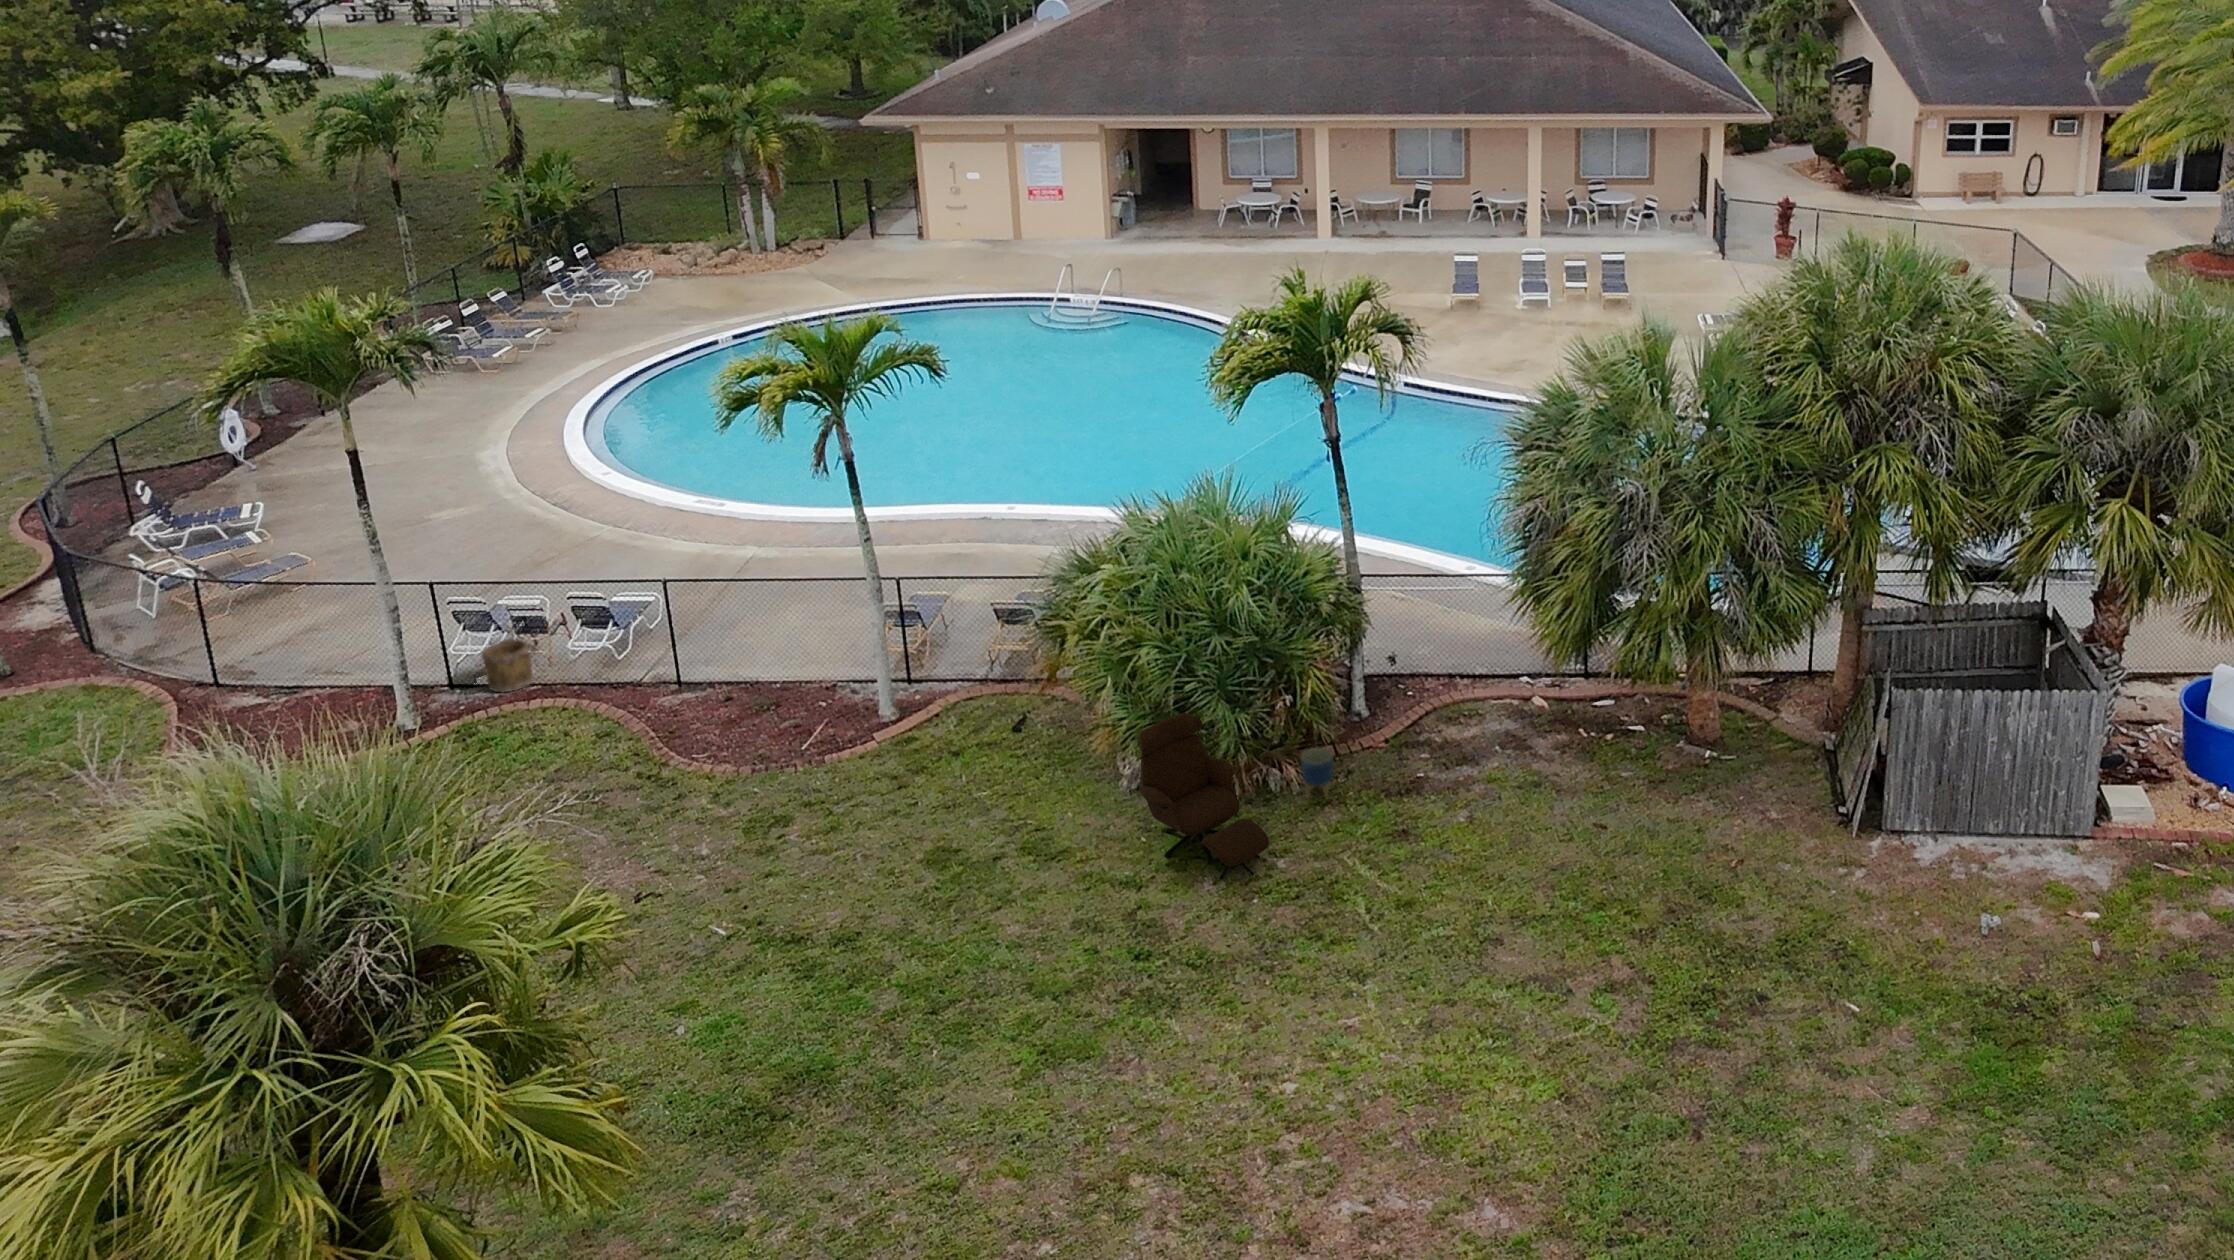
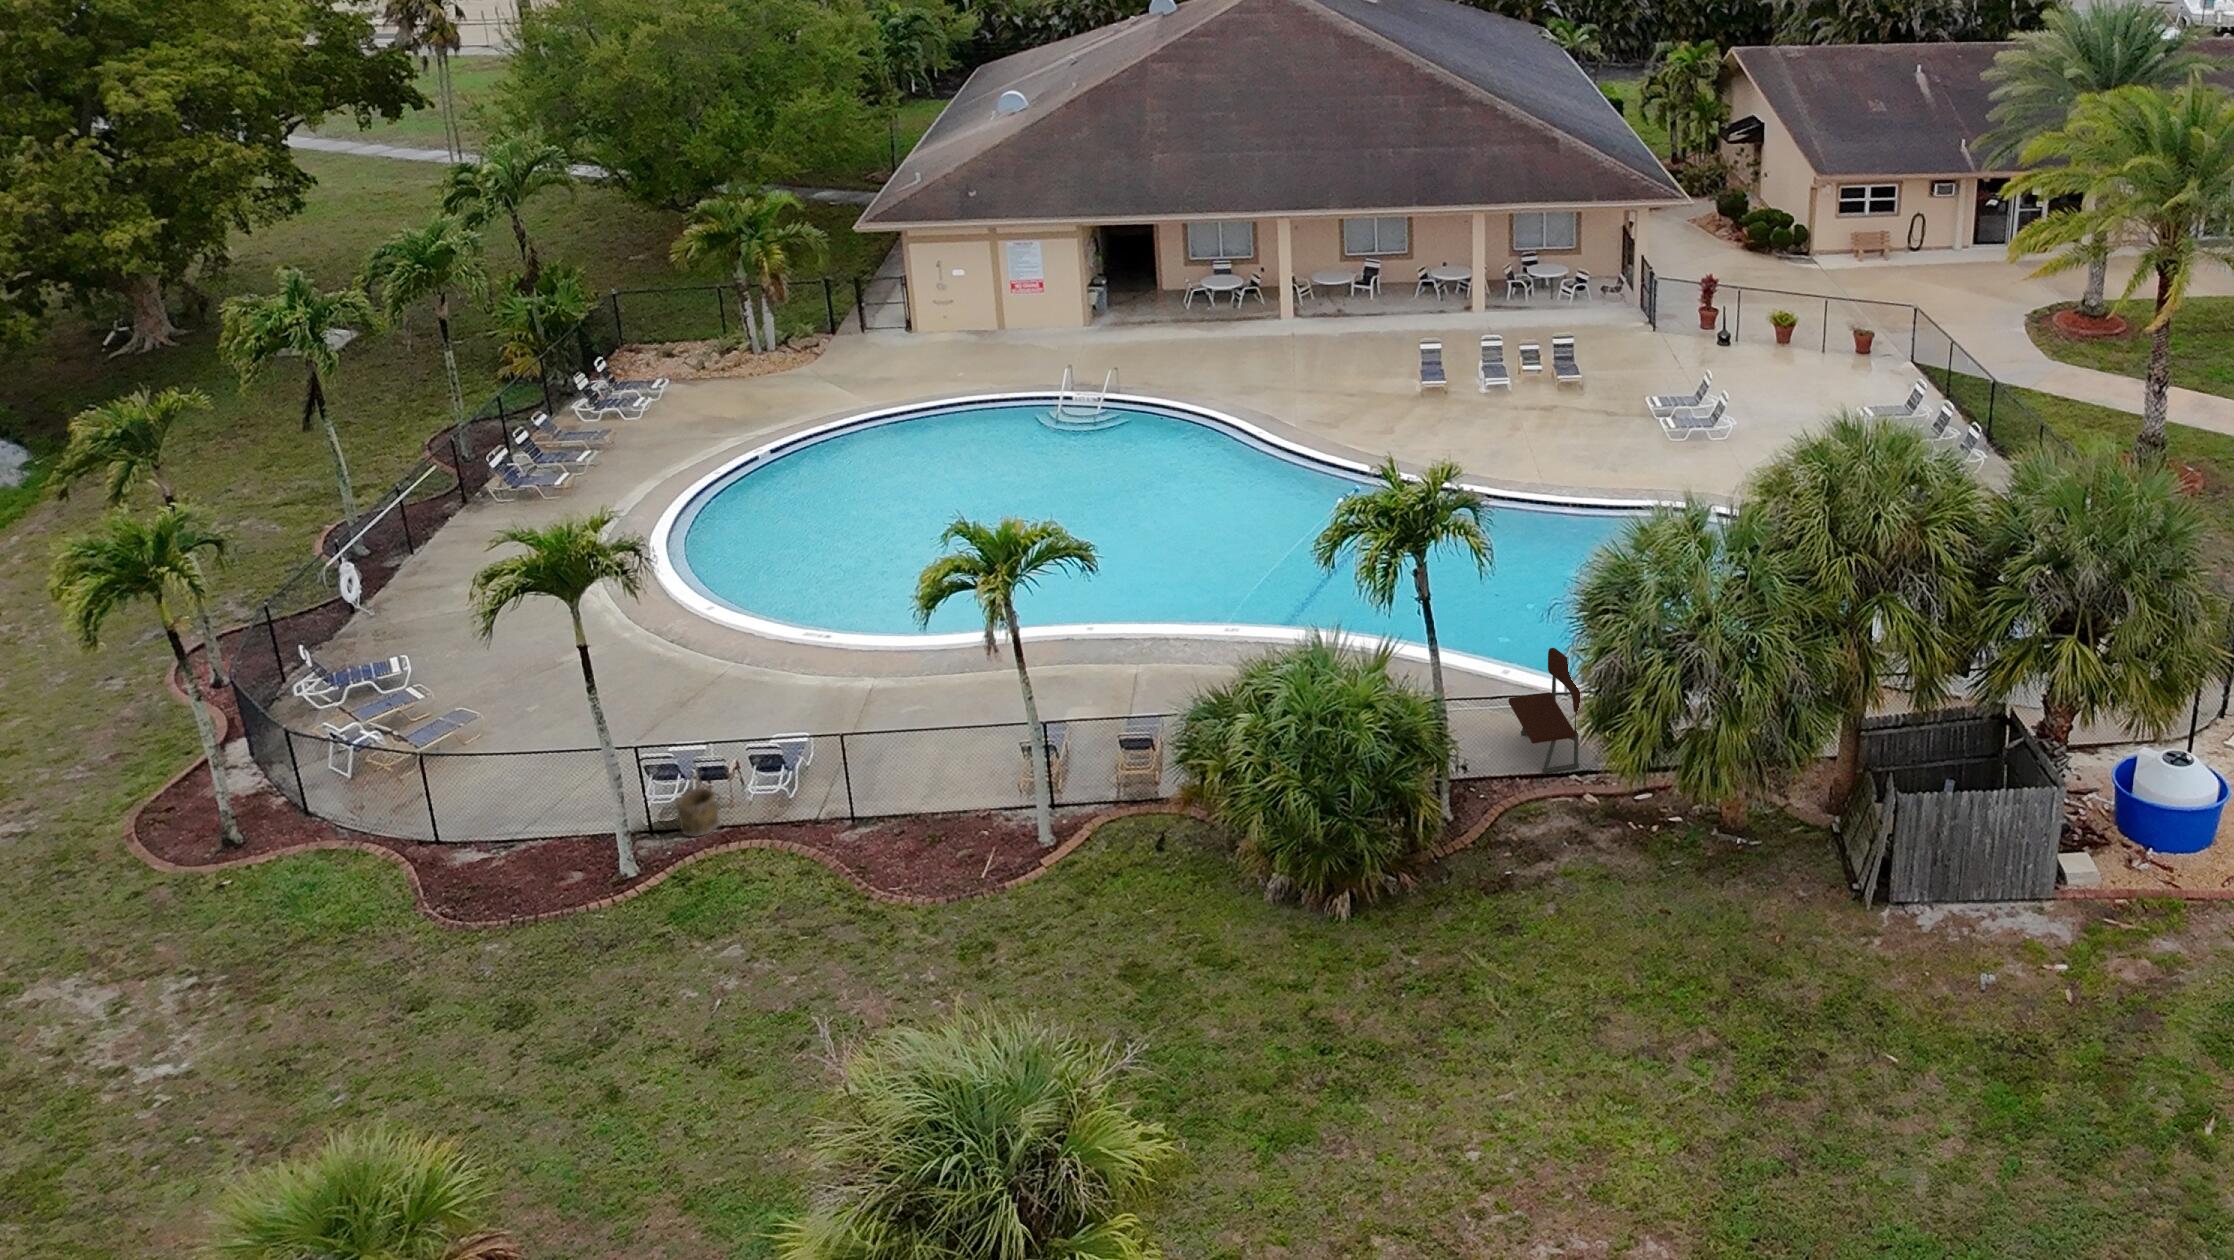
bench: none [1457,530,1535,674] -> present [1509,648,1580,773]
lounge chair: present [1139,713,1269,879] -> none [1295,839,1406,978]
planter: present [1302,748,1333,798] -> none [1417,857,1442,901]

